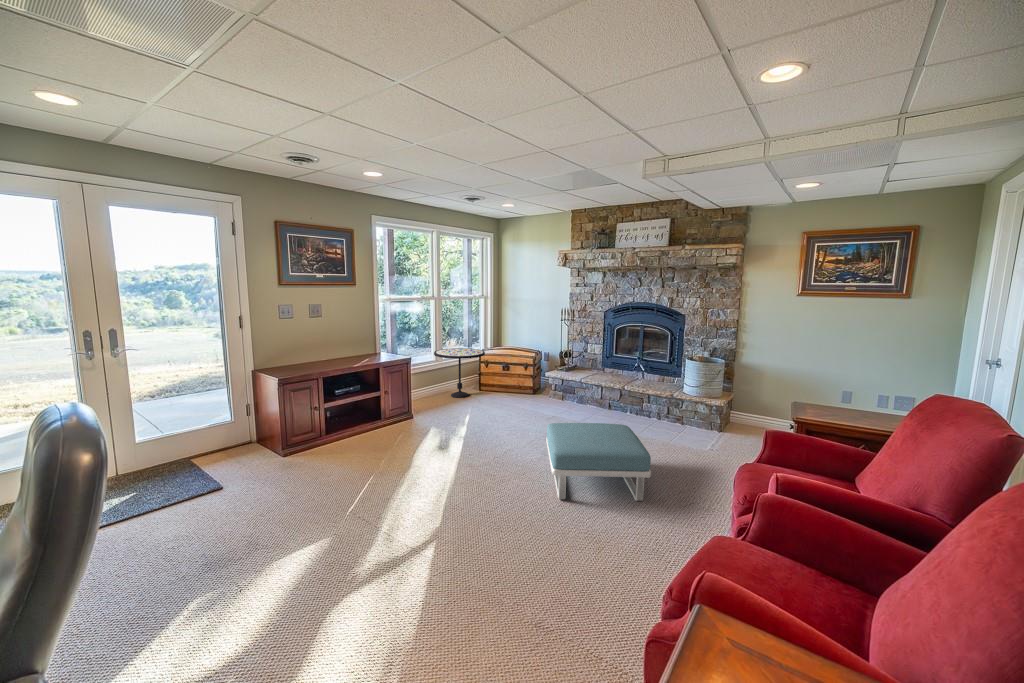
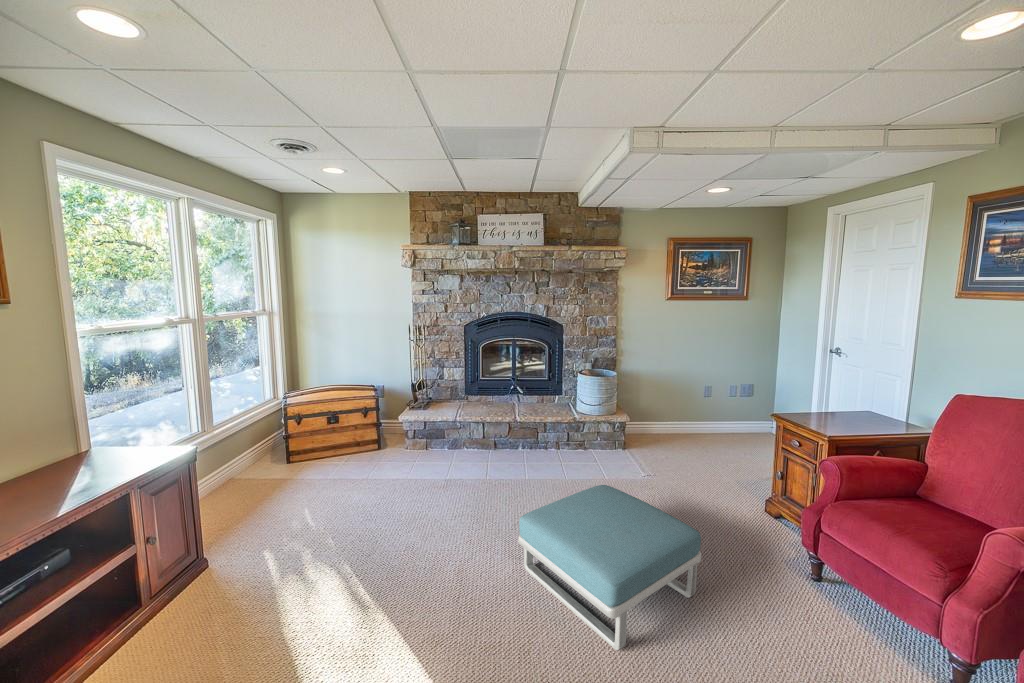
side table: present [434,348,485,398] -> none [206,400,305,489]

